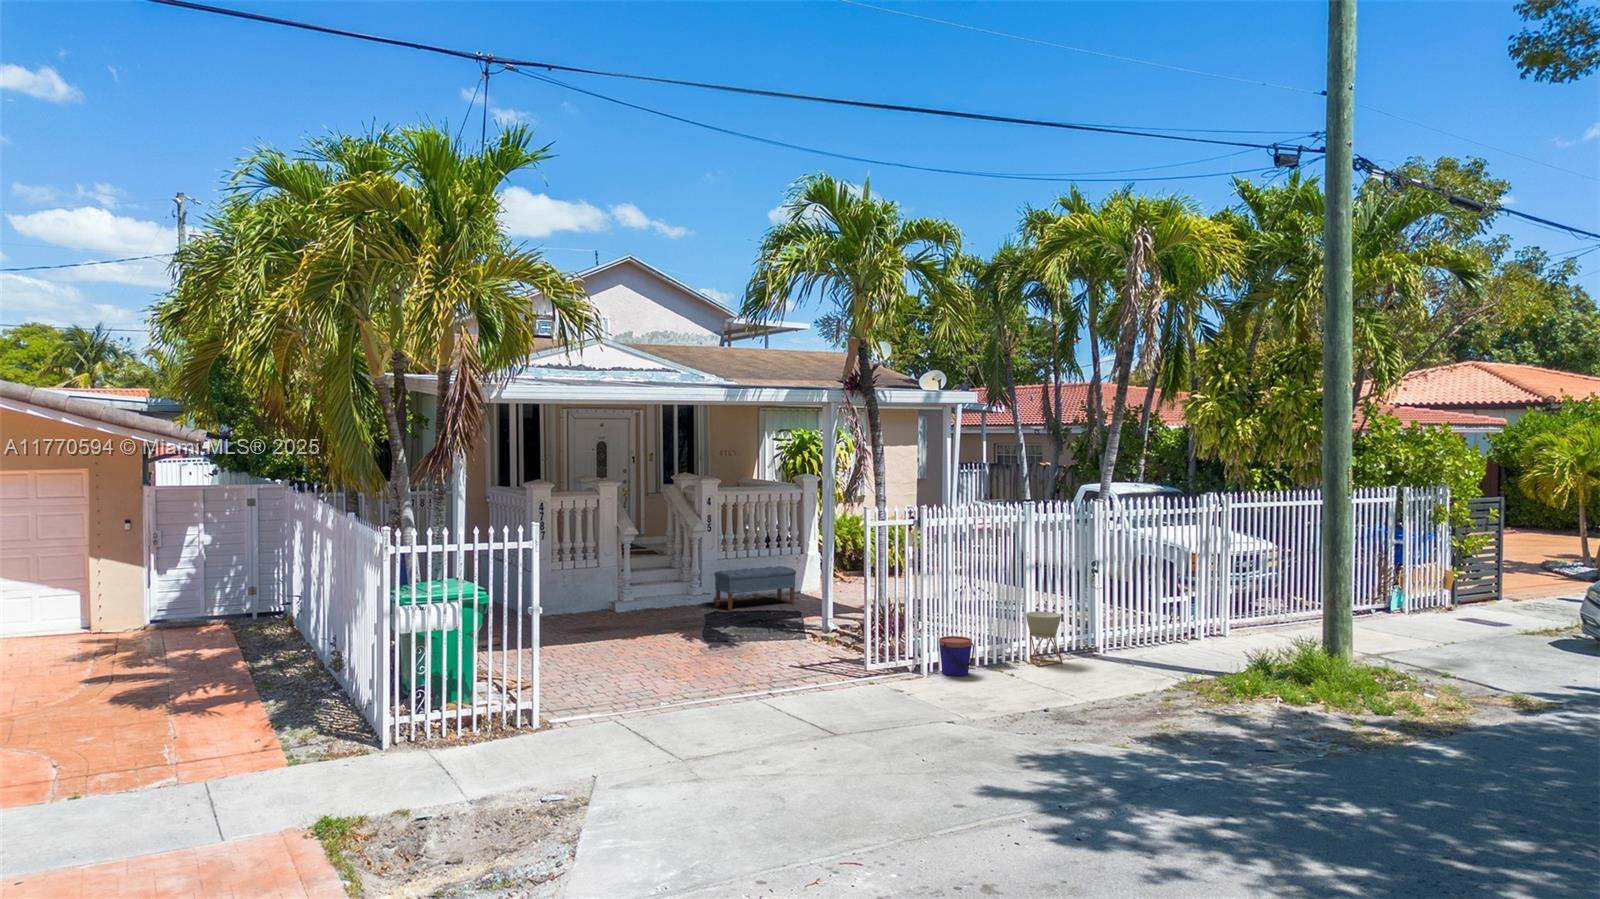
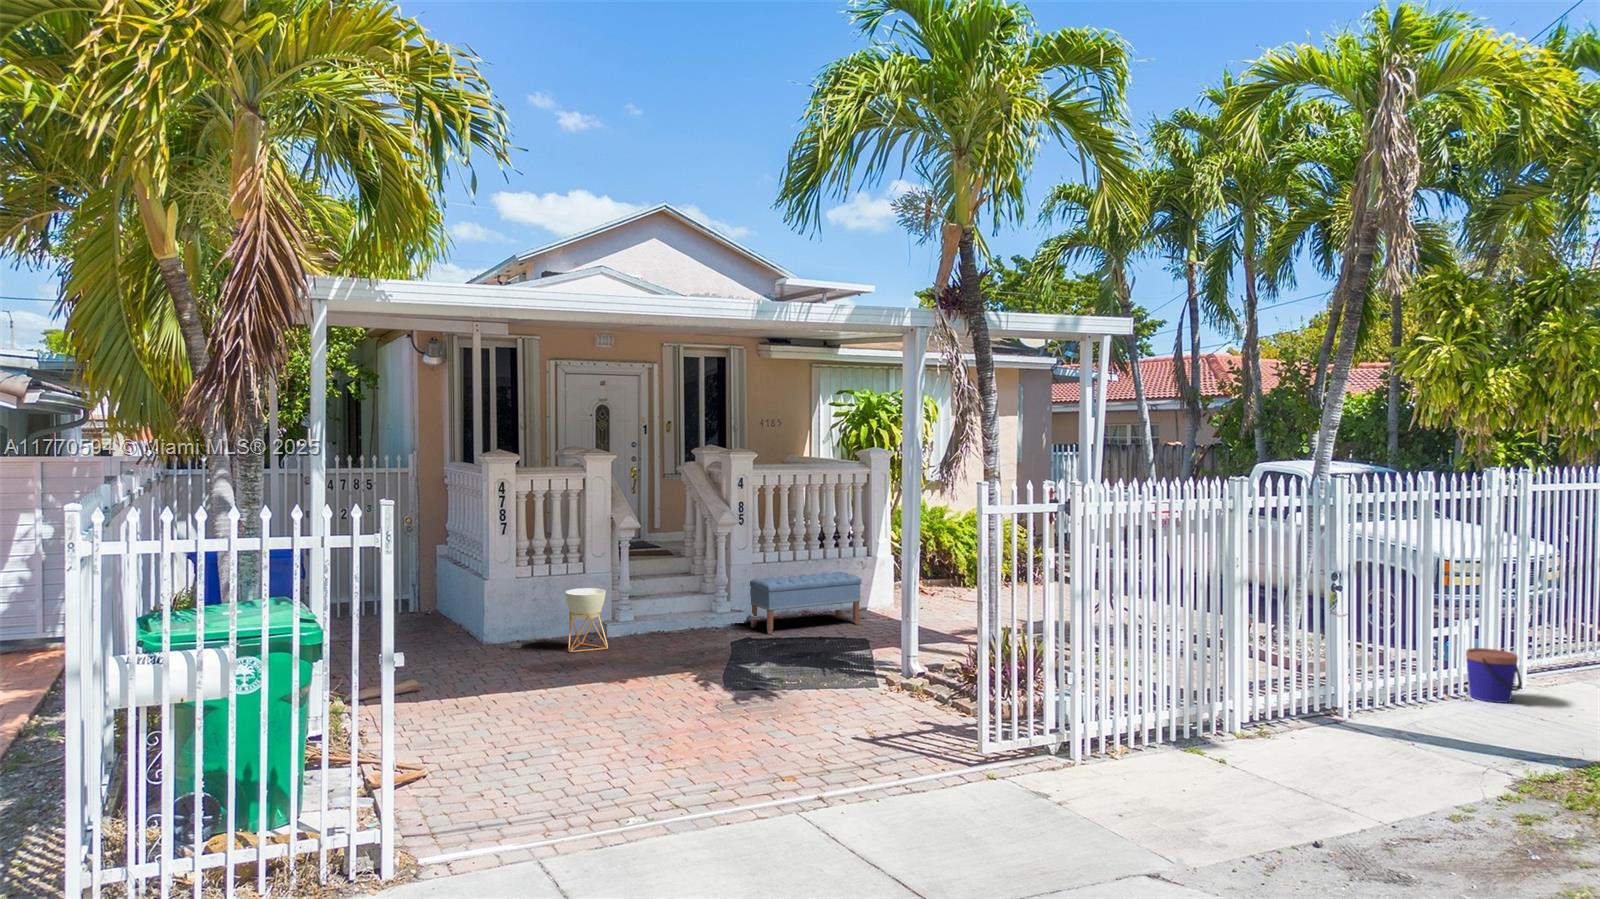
planter: present [1026,611,1062,667] -> present [565,588,608,652]
bucket: present [939,636,974,676] -> present [1466,648,1522,703]

